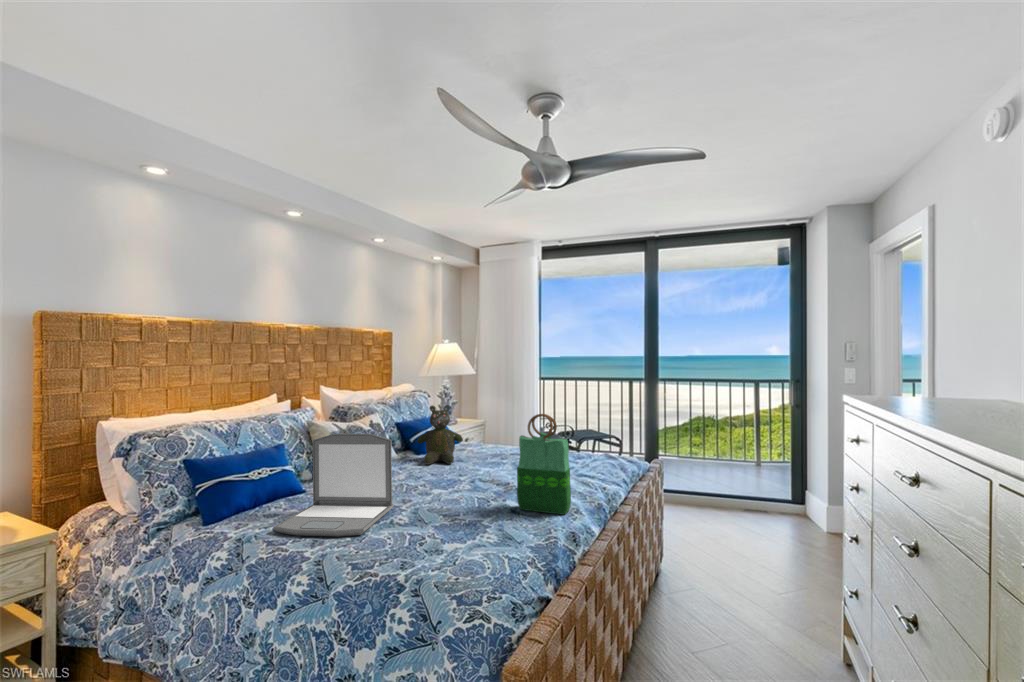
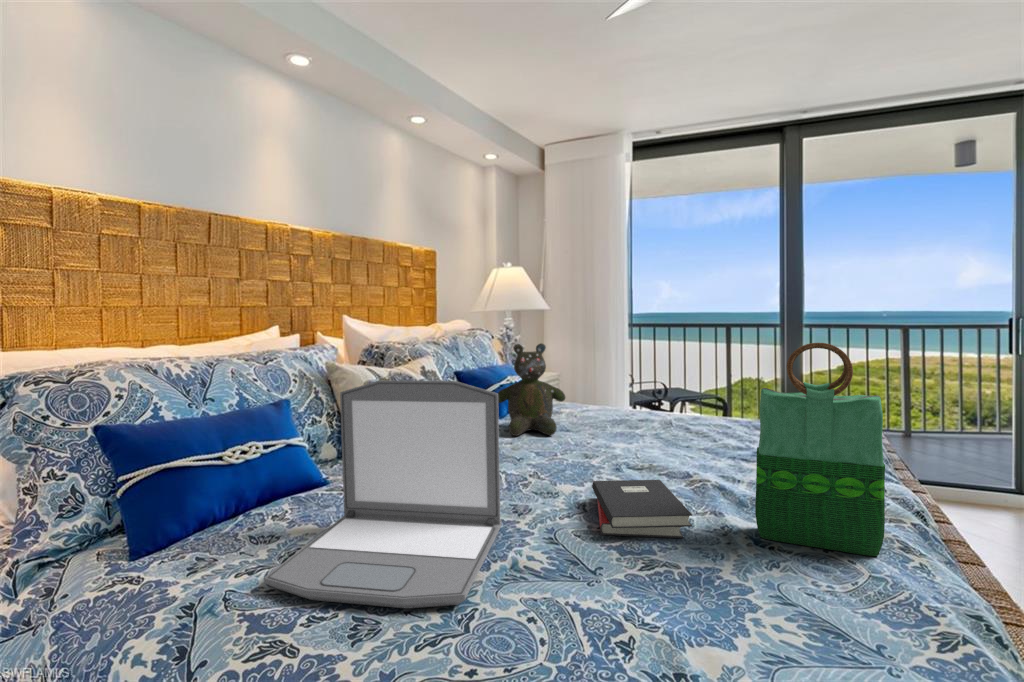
hardback book: none [443,484,489,510] -> present [592,480,692,538]

